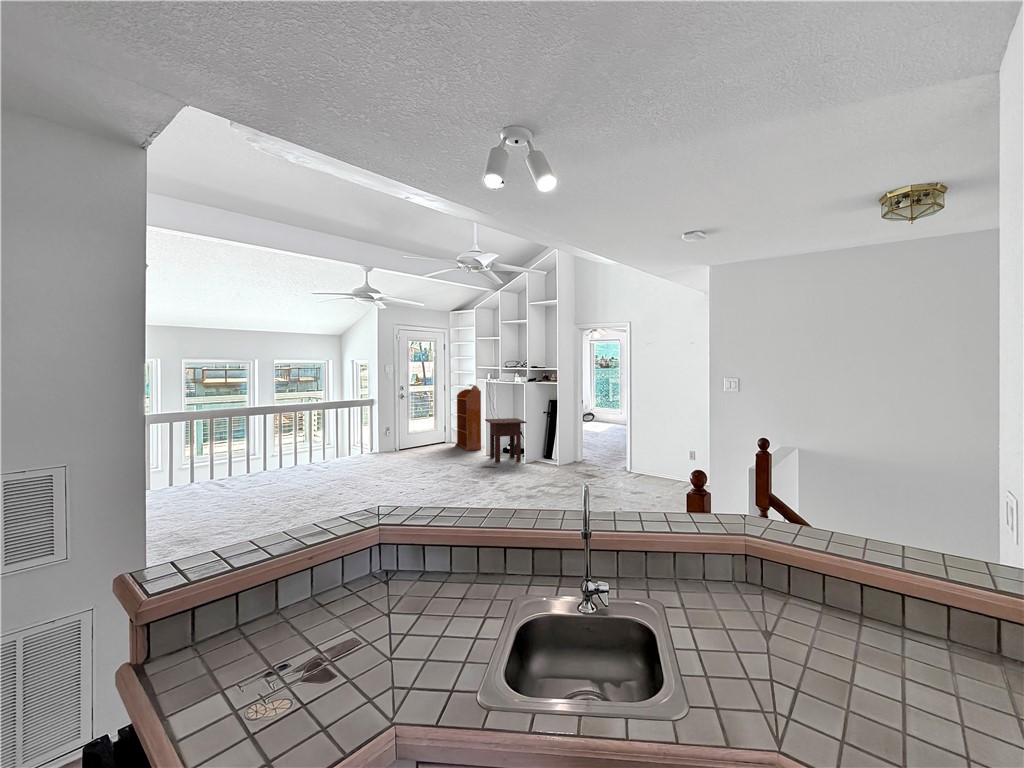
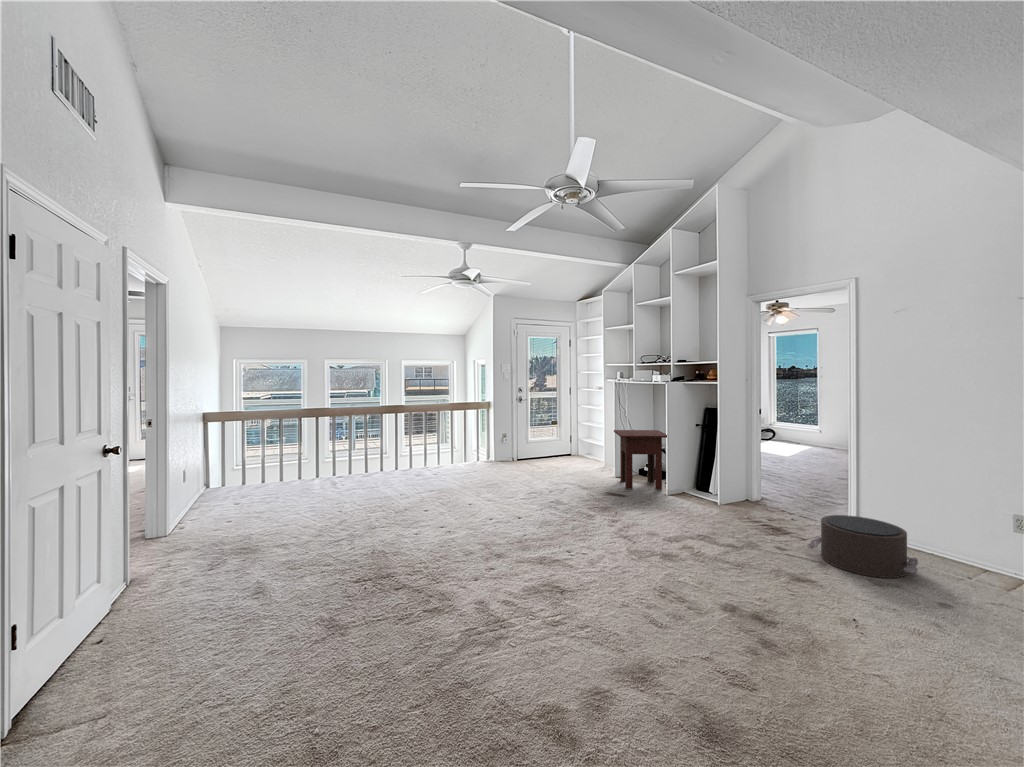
bookcase: present [455,385,481,451] -> none [582,387,612,468]
pouf: none [606,463,657,493] -> present [808,515,918,578]

